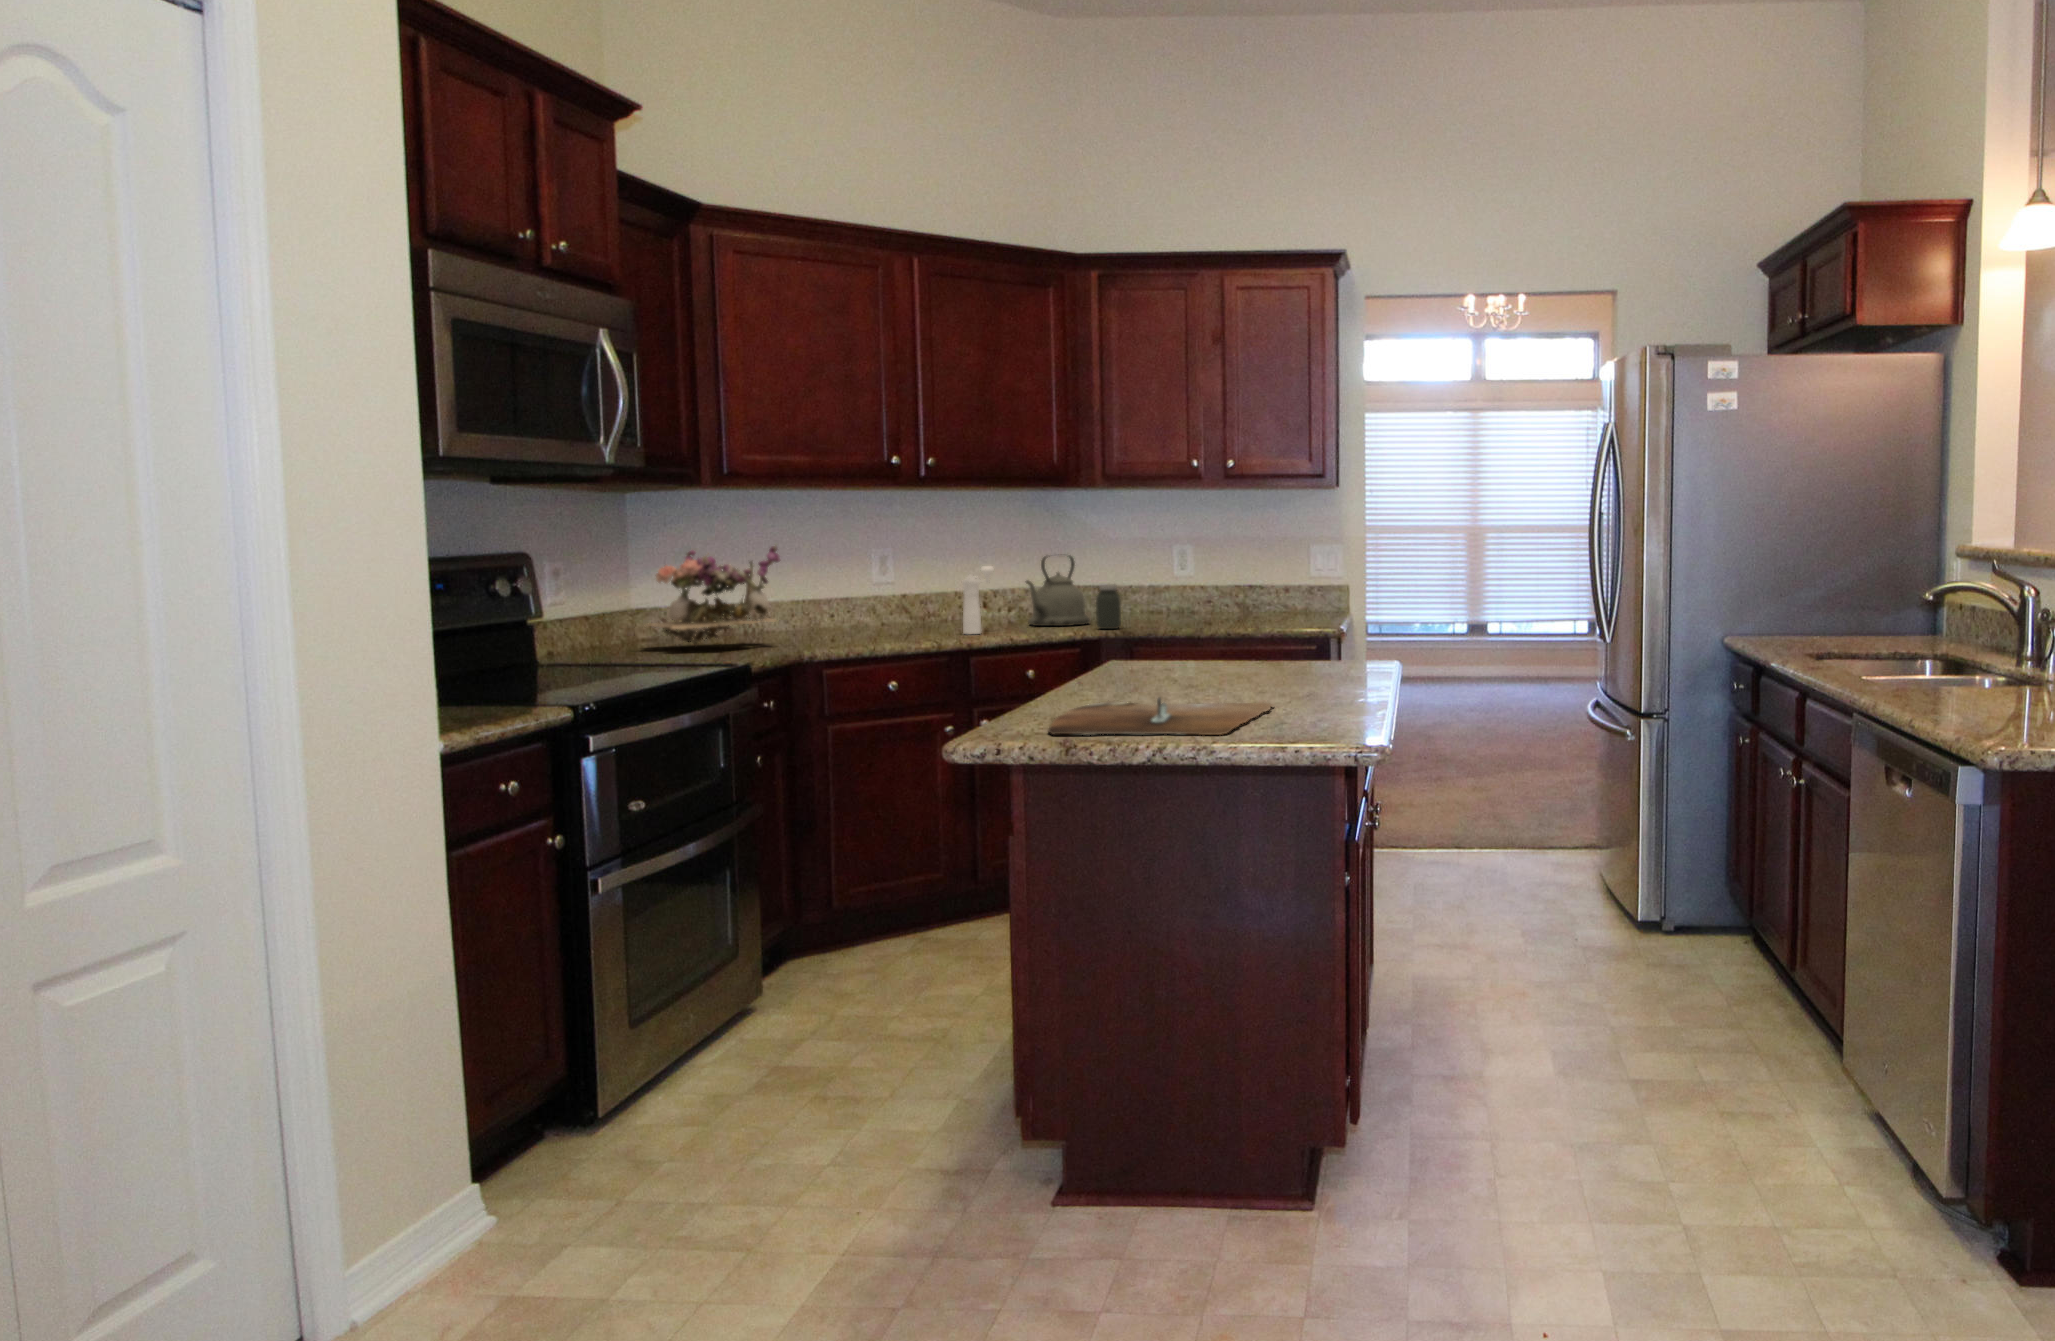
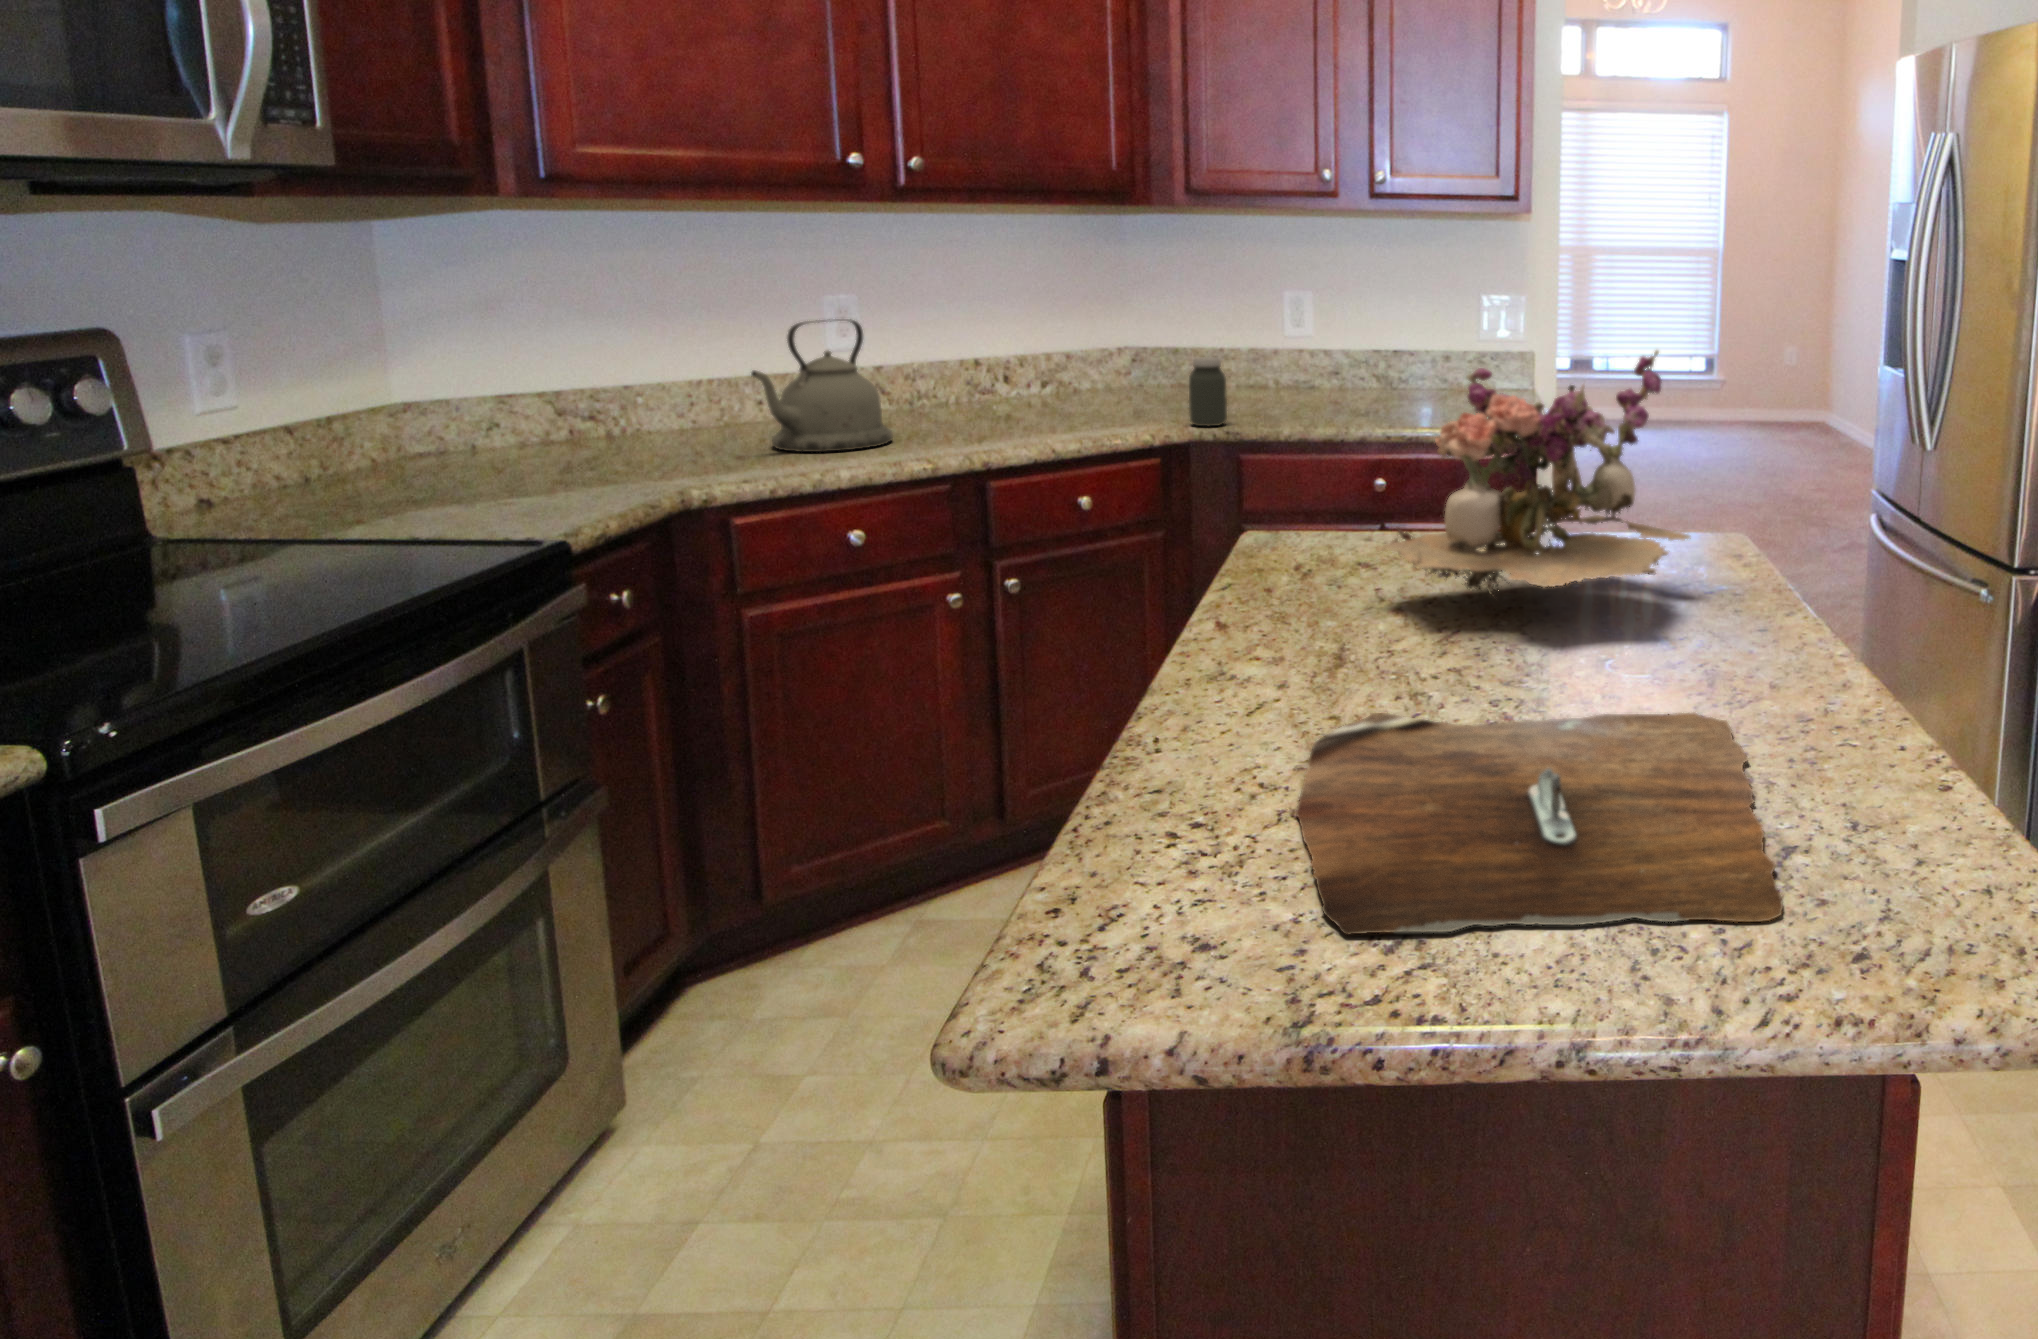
flower arrangement: present [646,545,780,645] -> present [1376,350,1691,596]
kettle: present [1026,556,1090,626] -> present [751,319,893,452]
pepper mill: present [962,566,994,634] -> none [976,328,1027,440]

